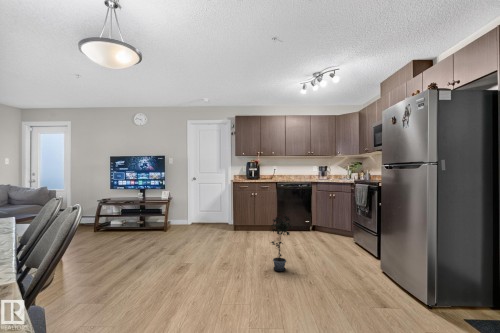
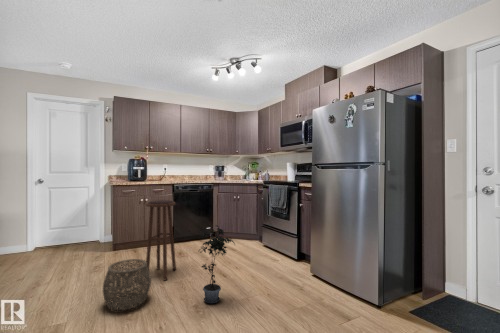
stool: none [244,194,268,253] -> present [146,200,176,280]
woven basket: none [212,232,242,263] -> present [103,259,151,311]

